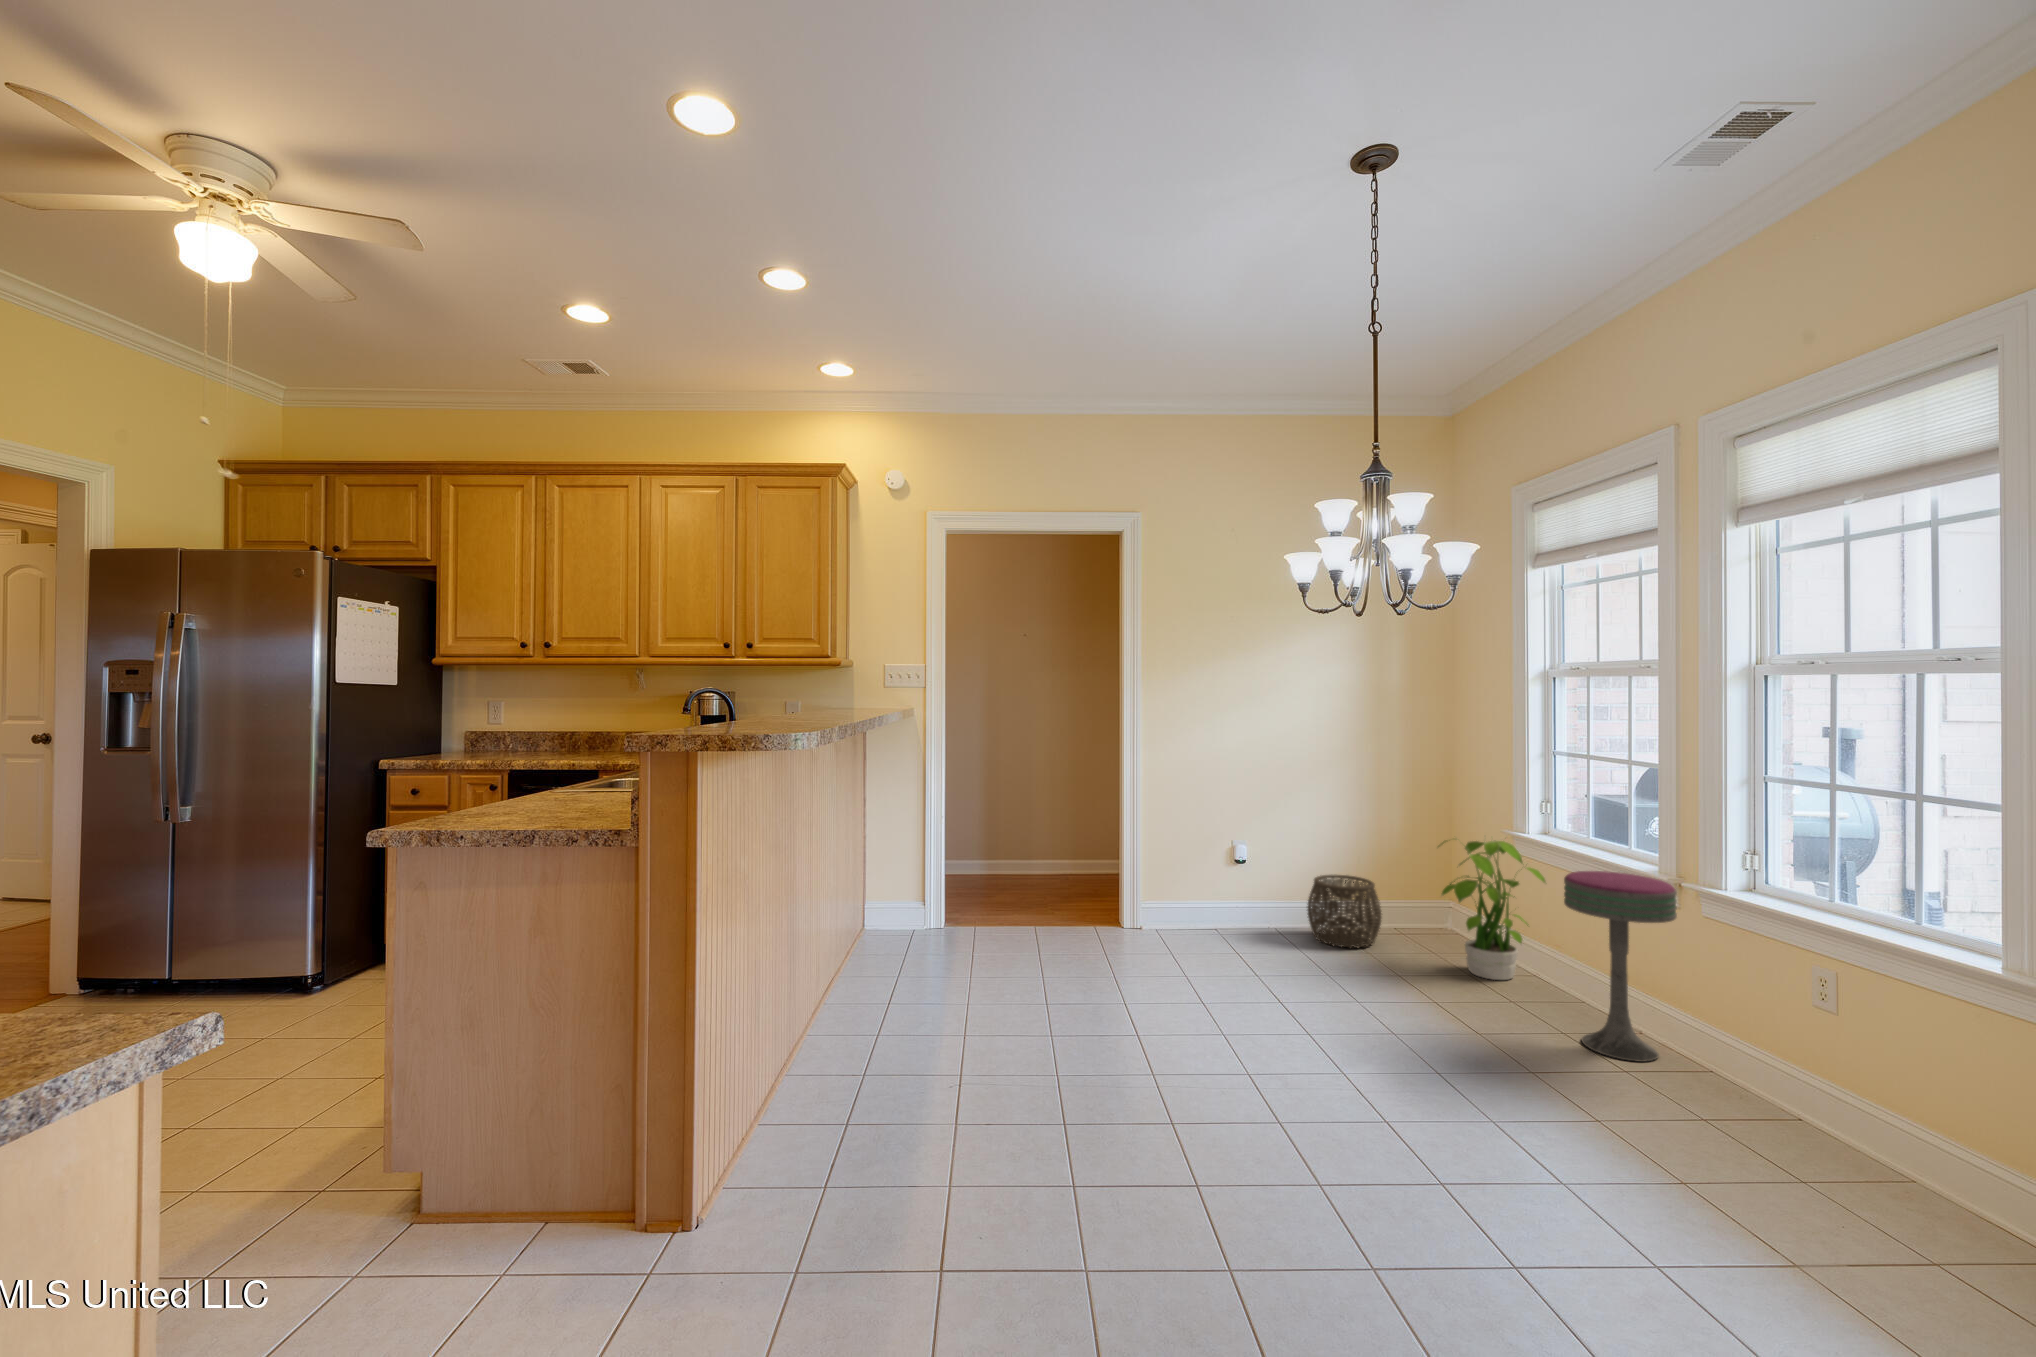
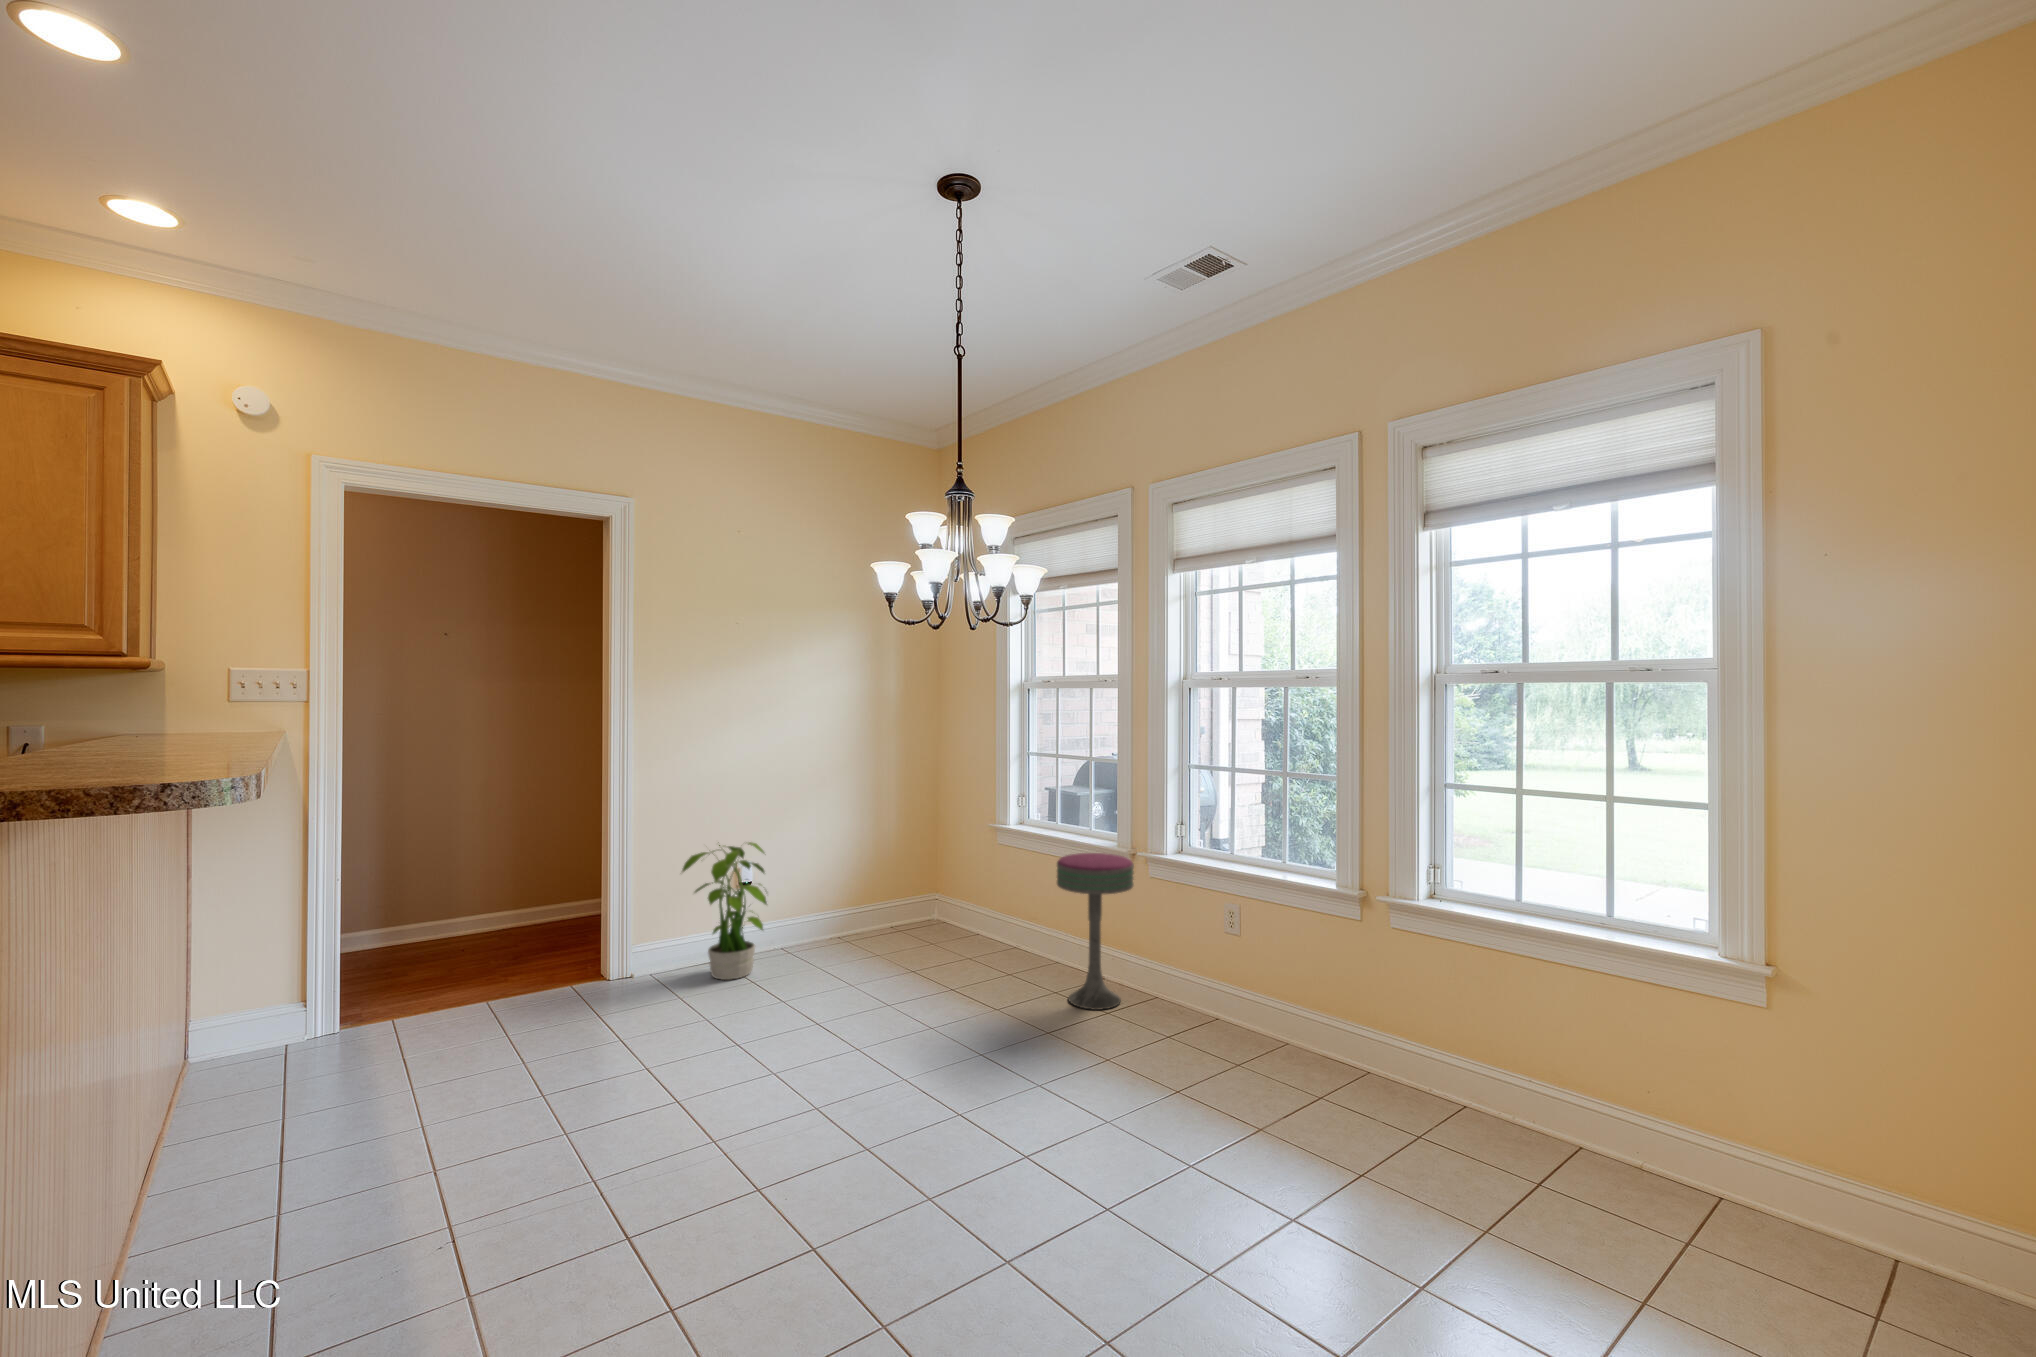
potted plant: present [1438,840,1545,980] -> present [682,842,767,980]
woven basket: present [1307,875,1382,948] -> none [817,883,889,957]

